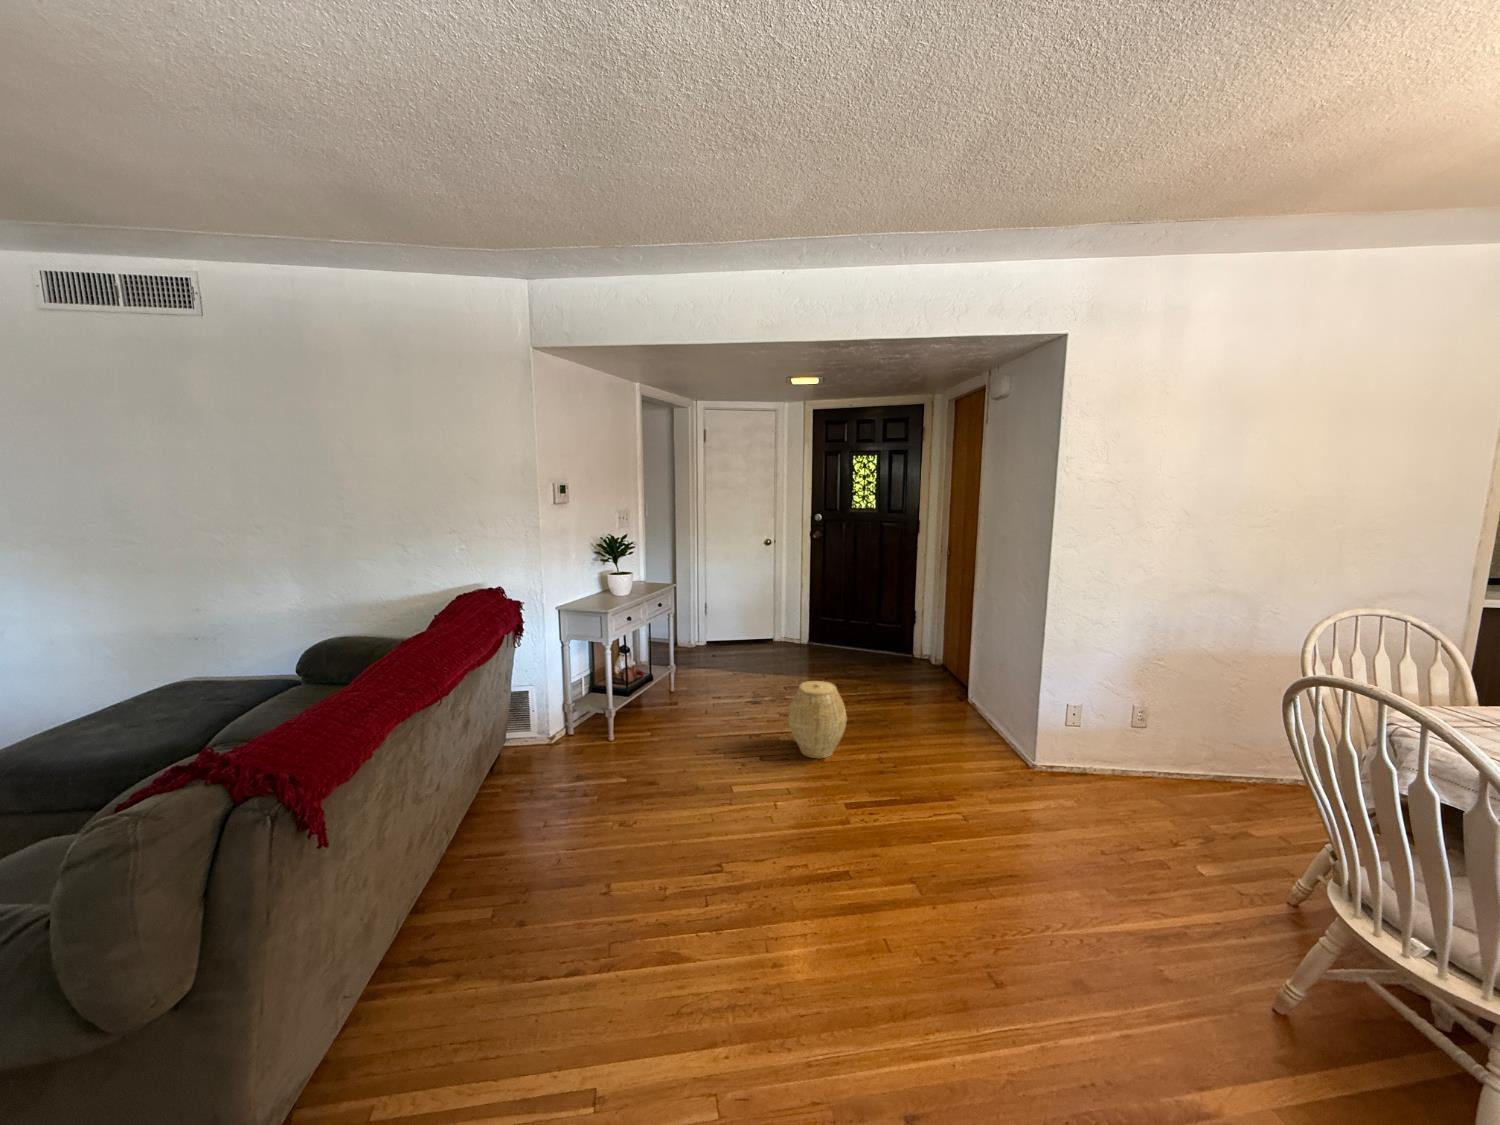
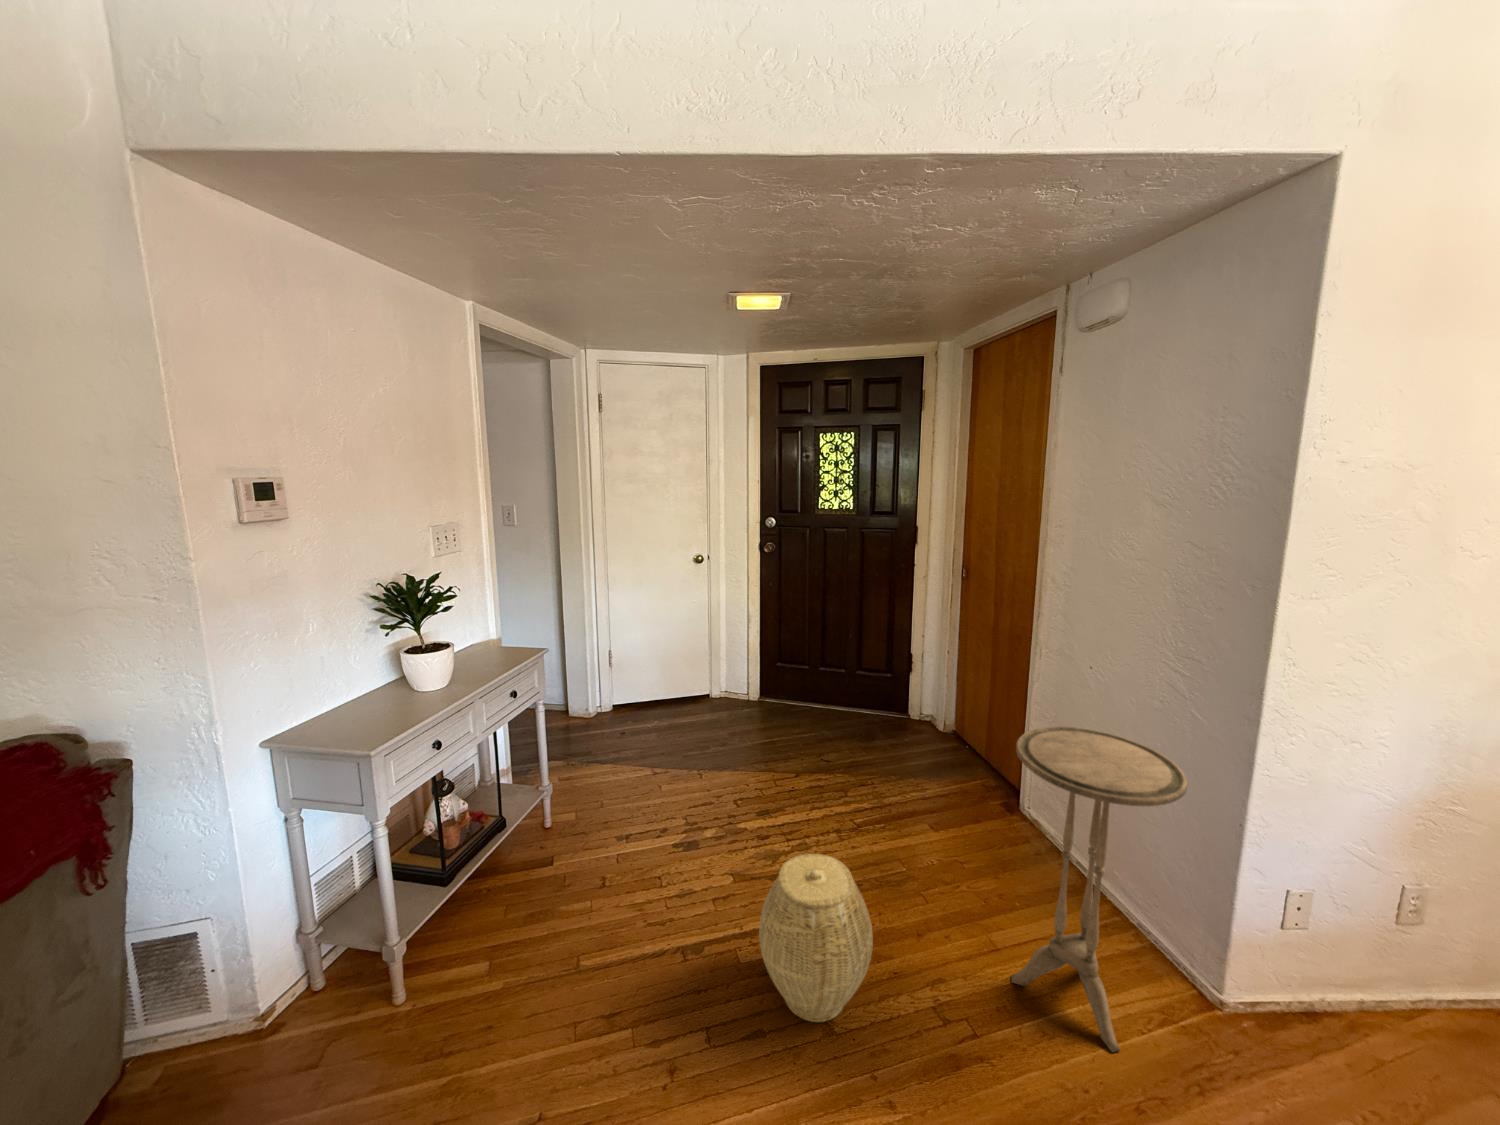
side table: none [923,620,1002,776] -> present [1011,727,1188,1052]

